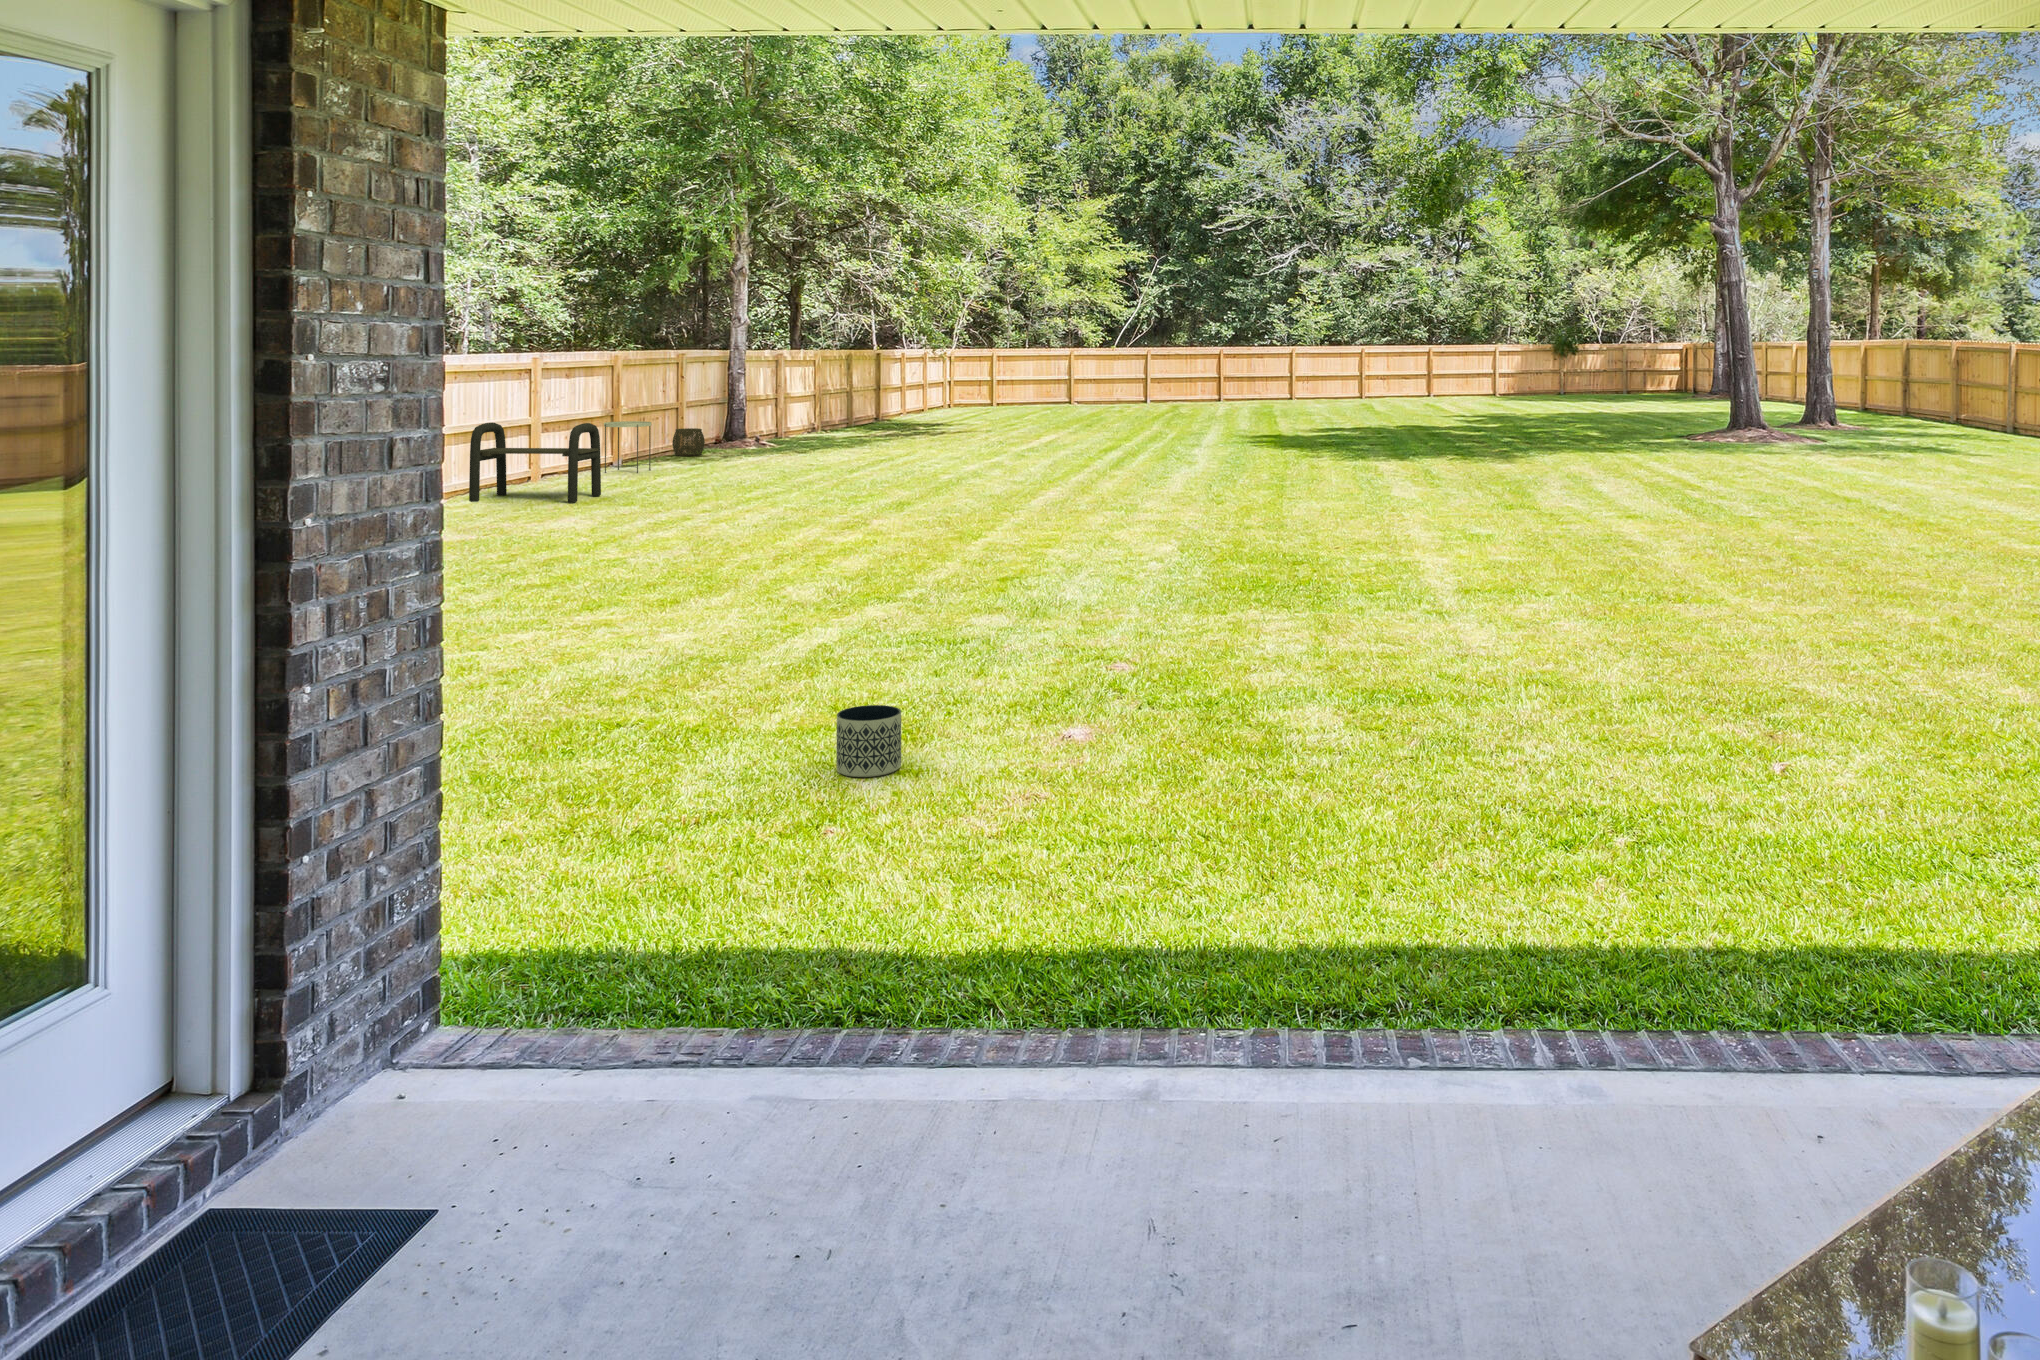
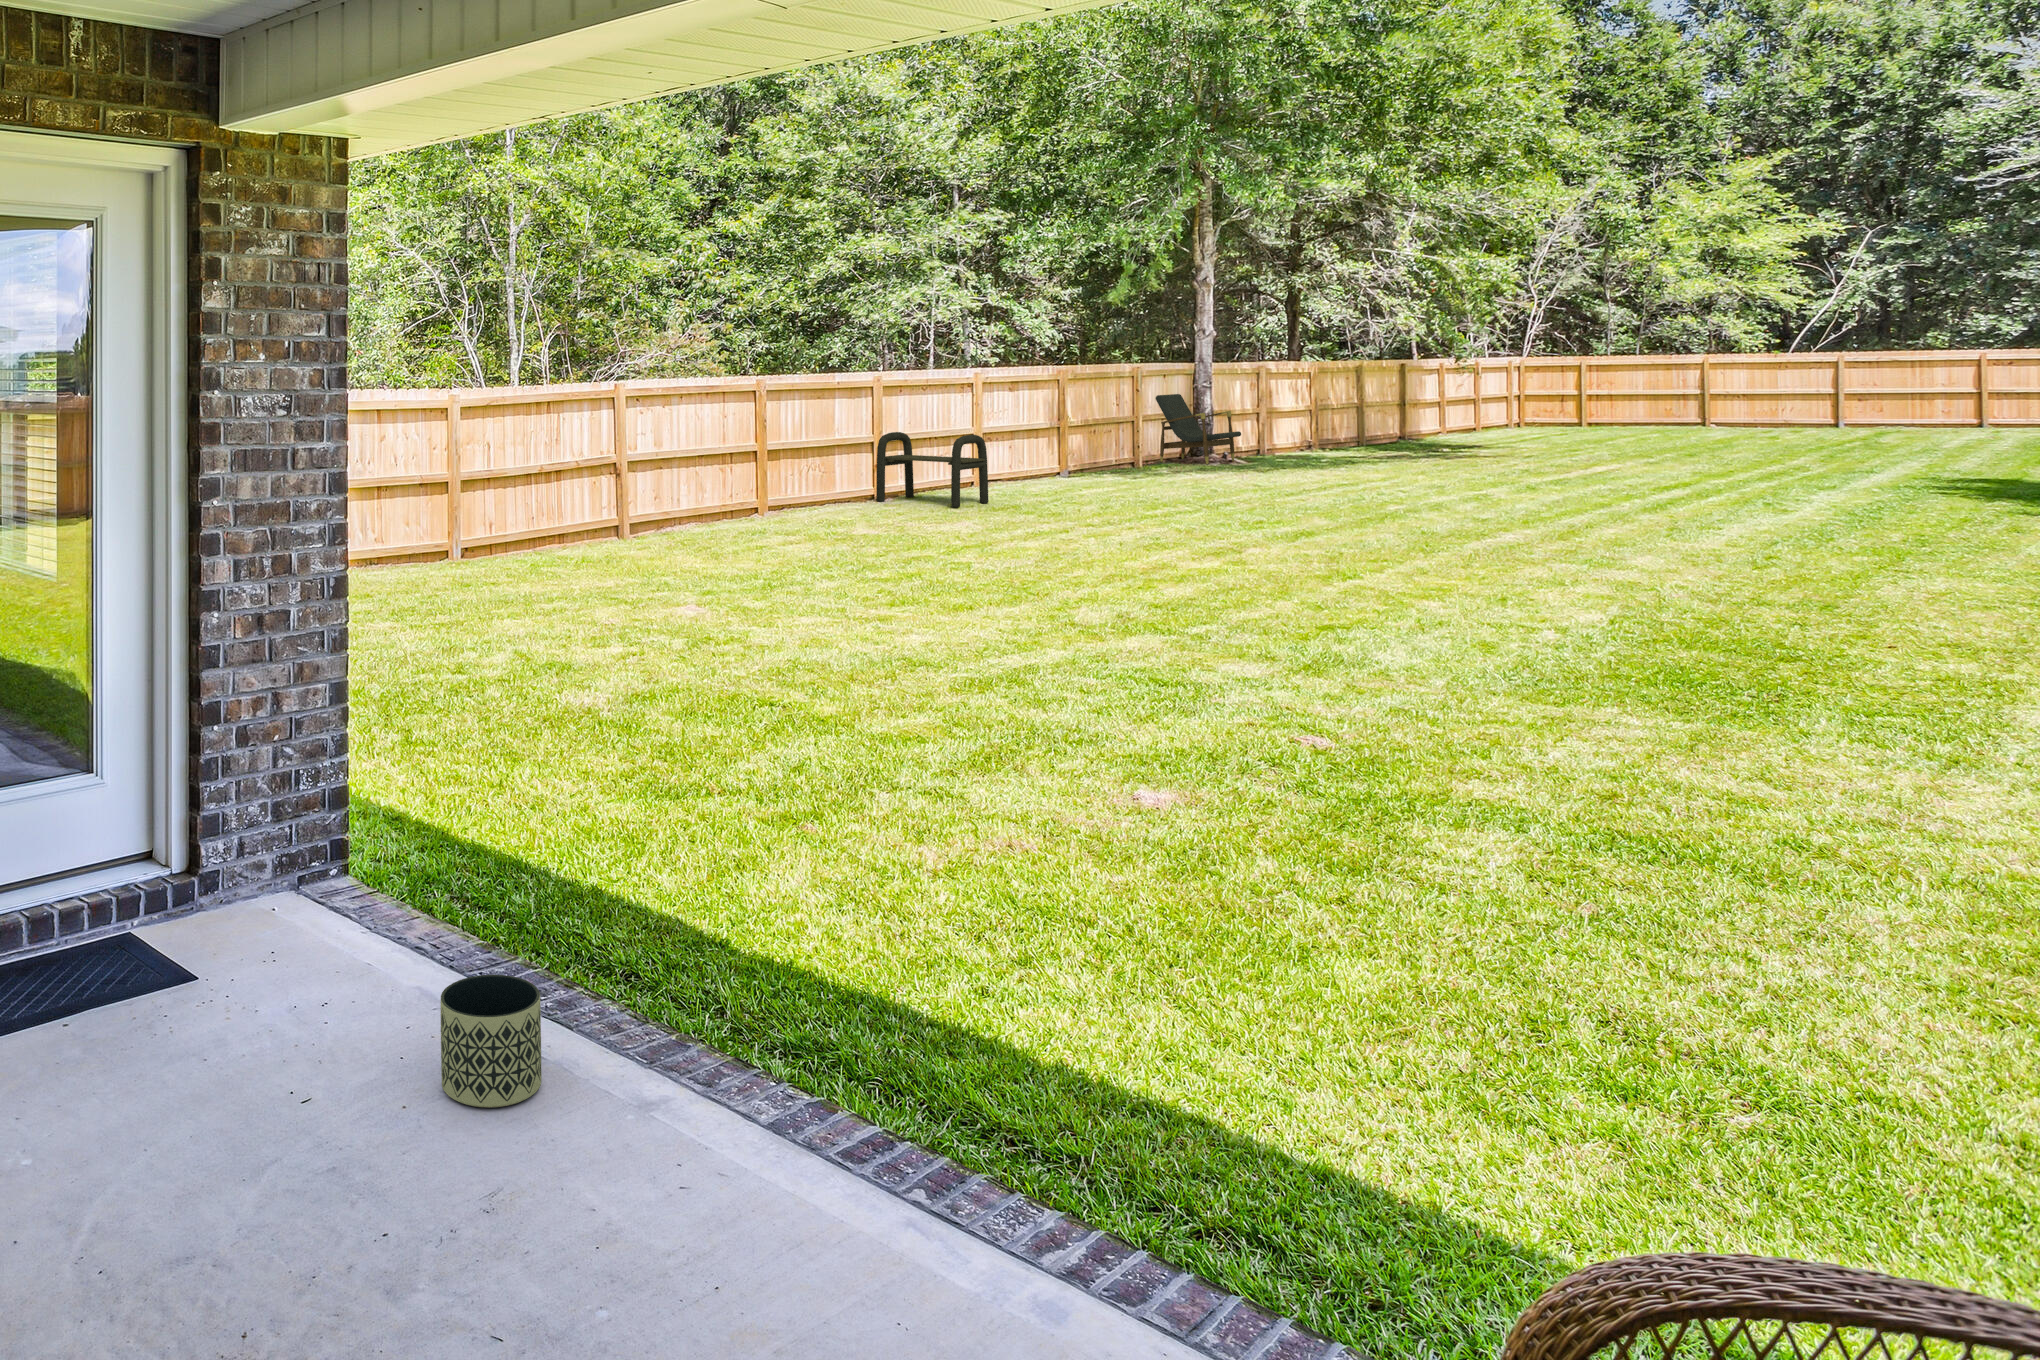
lounge chair: none [707,380,786,448] -> present [1155,394,1241,464]
side table: present [604,421,651,473] -> none [1023,434,1068,484]
woven basket: present [672,428,705,456] -> none [1109,442,1142,469]
planter: present [836,705,901,777] -> present [440,975,542,1108]

